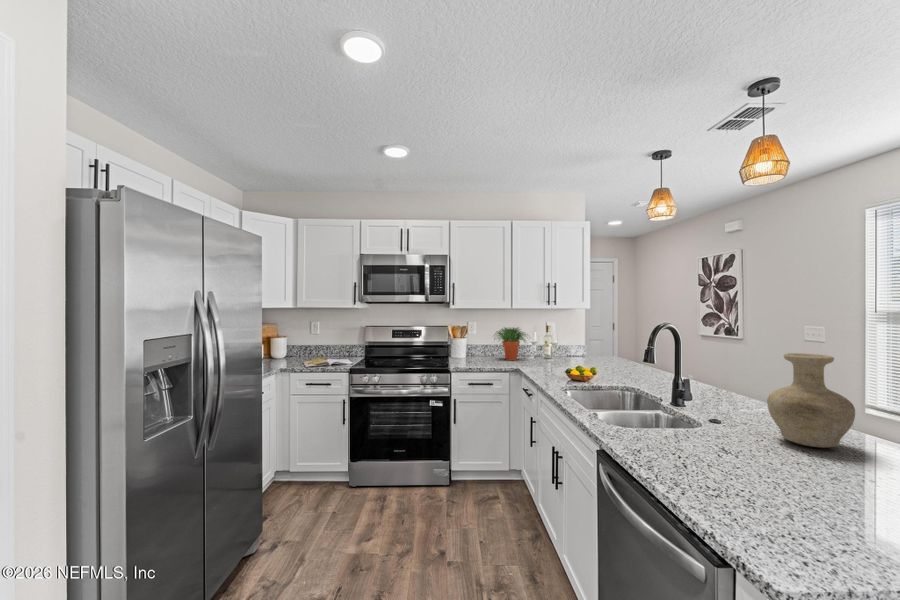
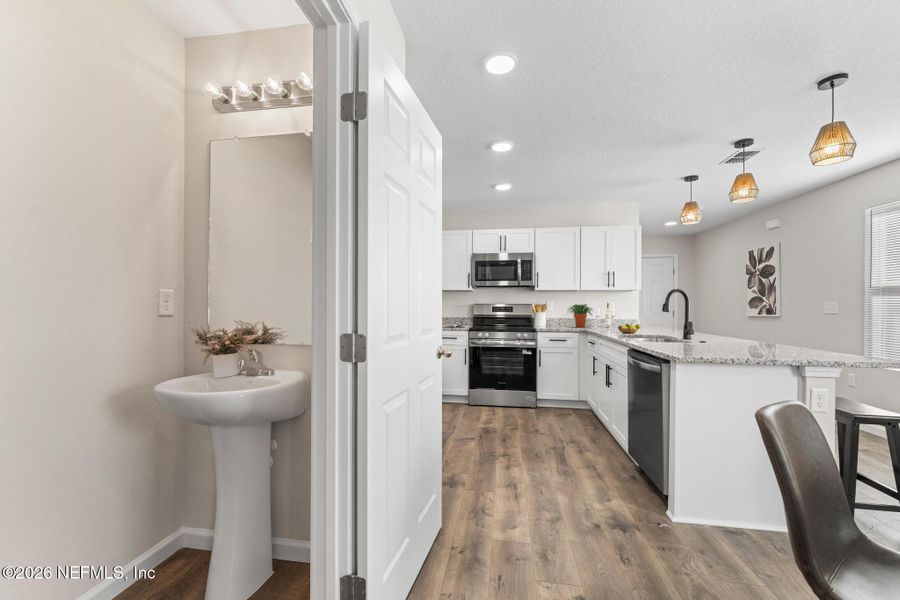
vase: present [767,353,855,448] -> none [729,301,776,351]

